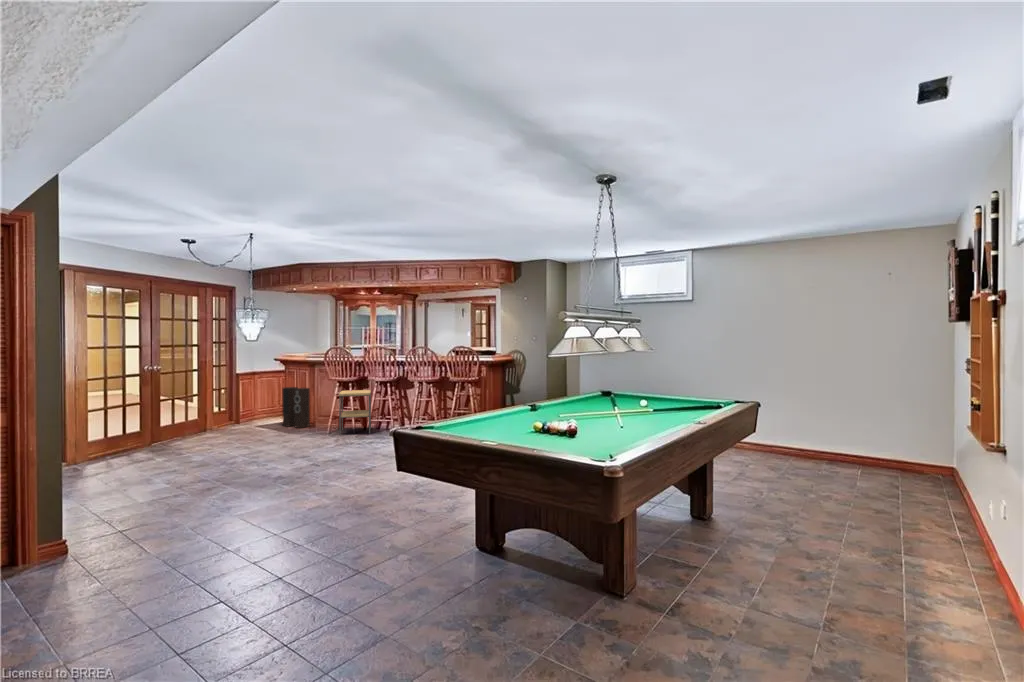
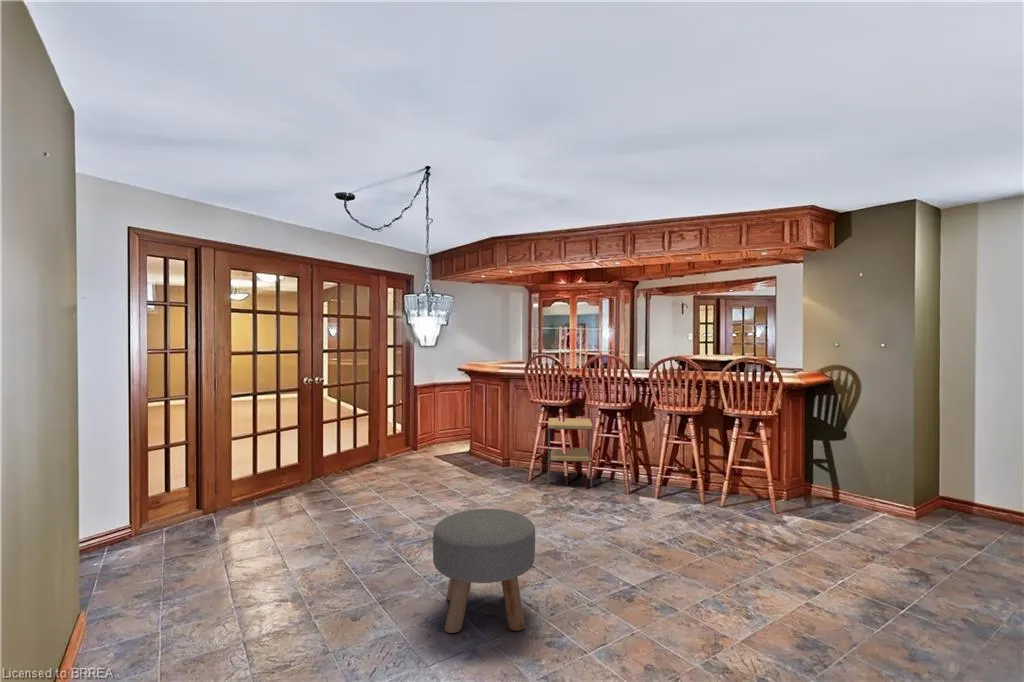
speaker: present [282,387,310,428] -> none [469,407,504,466]
ottoman: none [258,430,317,488] -> present [433,509,535,633]

